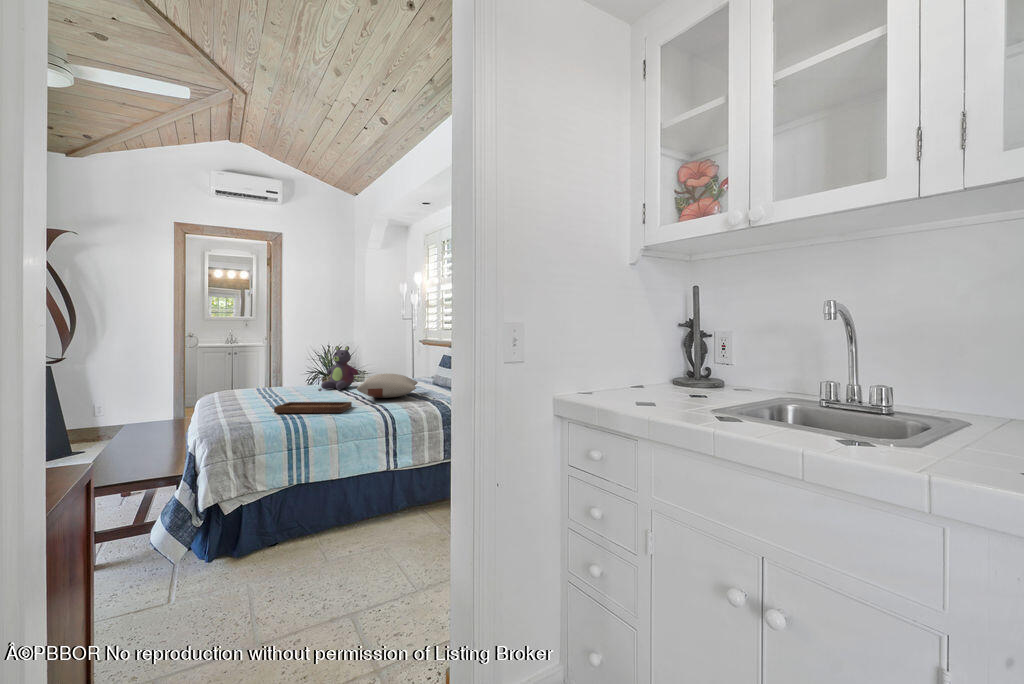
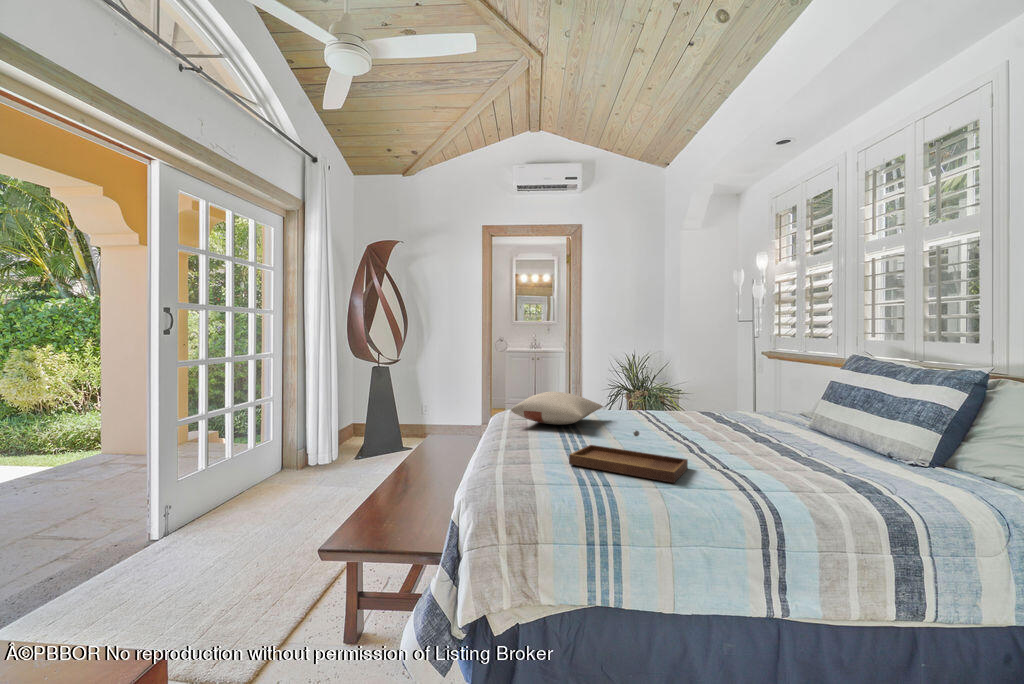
stuffed bear: present [321,346,358,390] -> none [631,359,684,424]
pillow: present [357,374,418,398] -> present [511,392,603,424]

